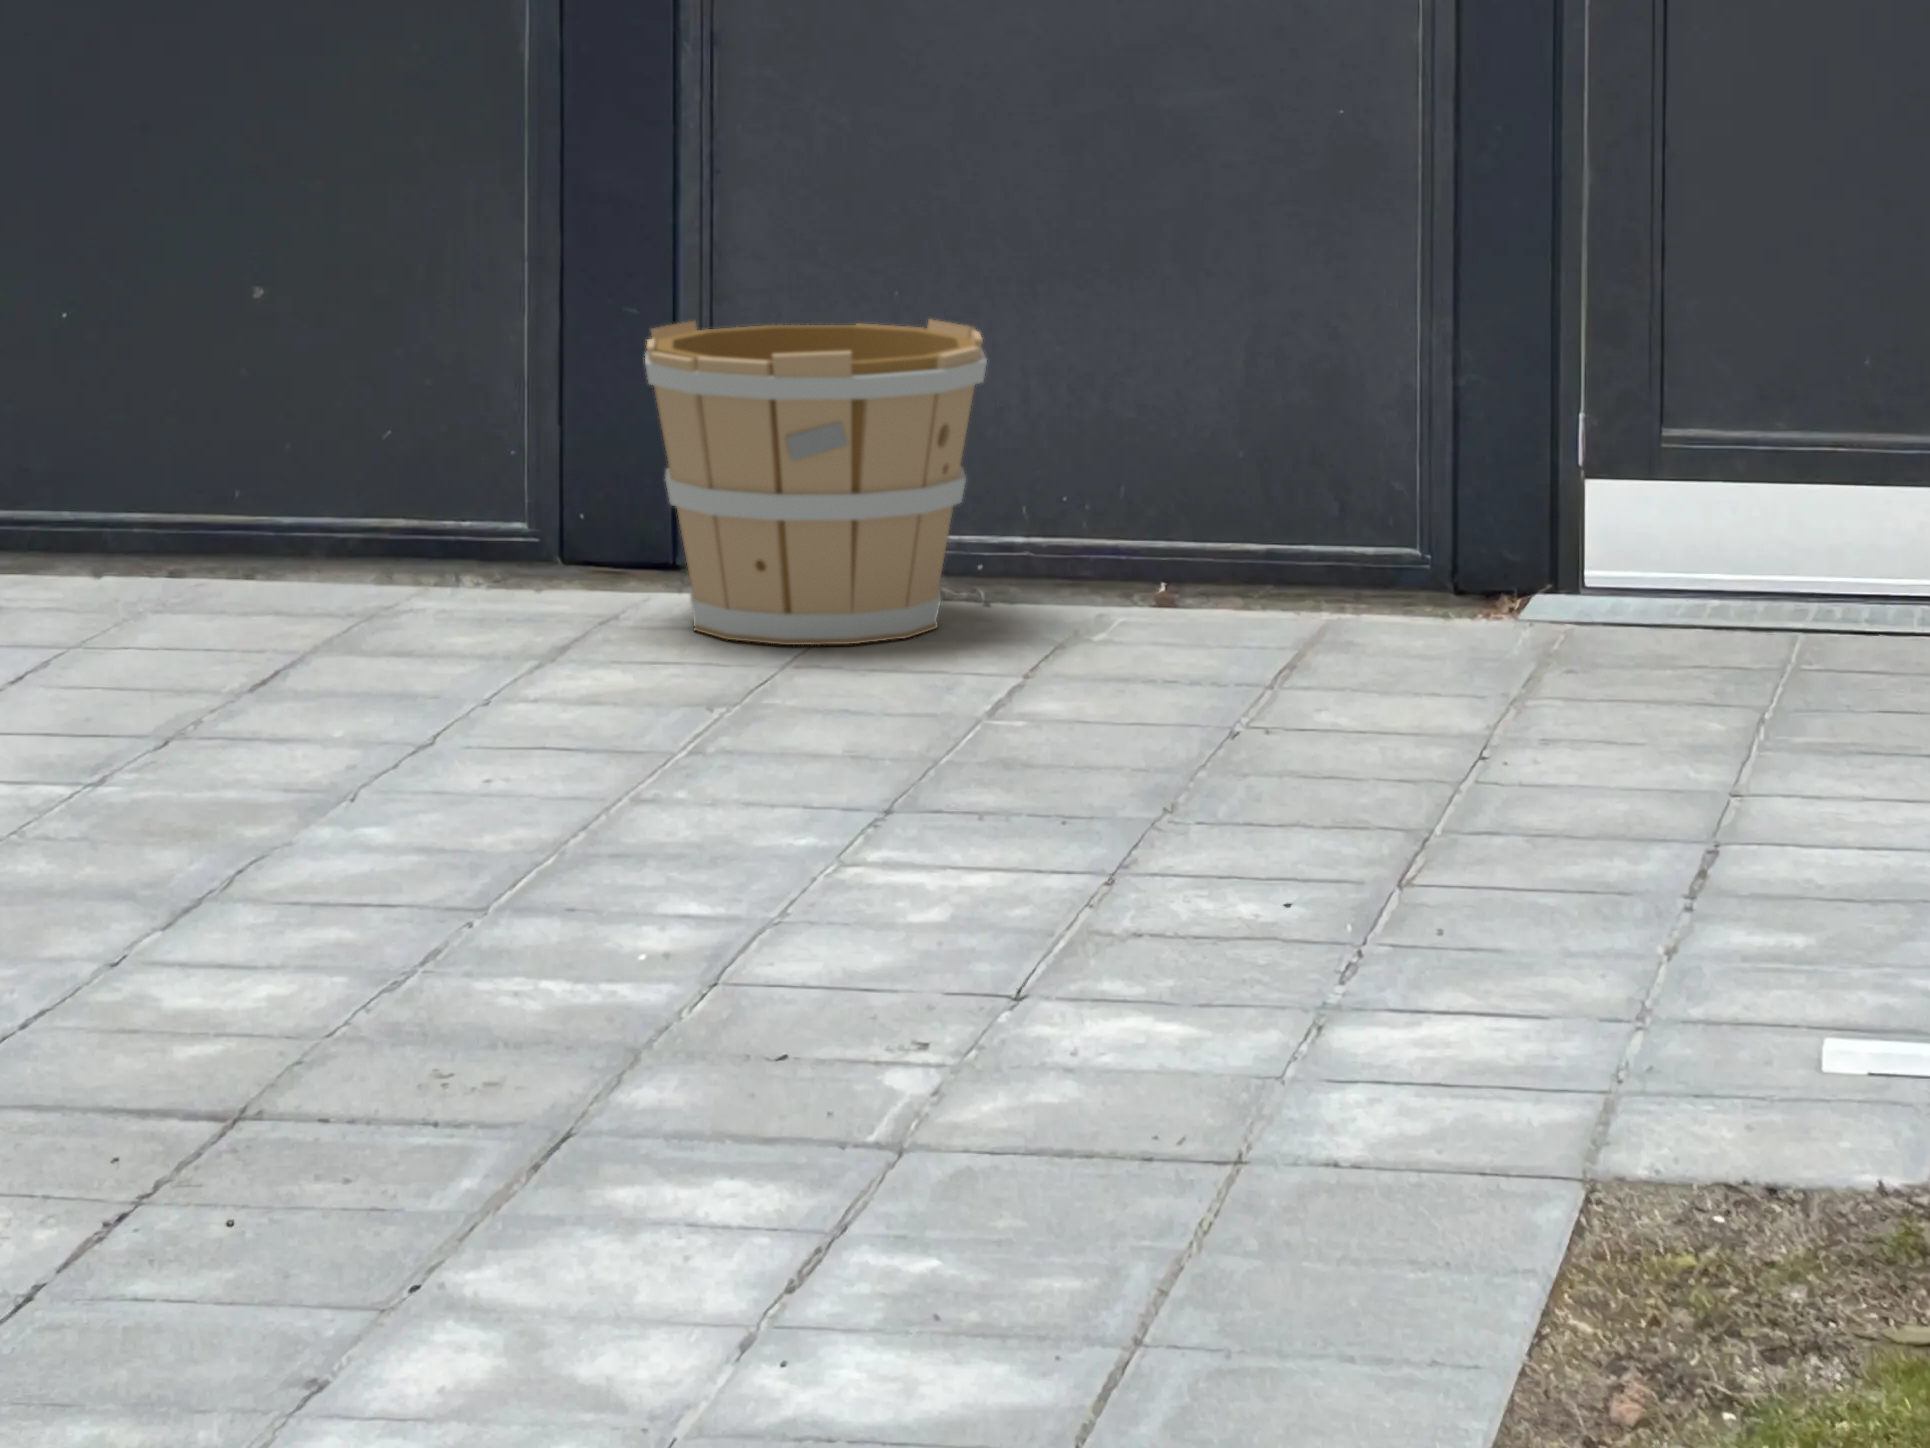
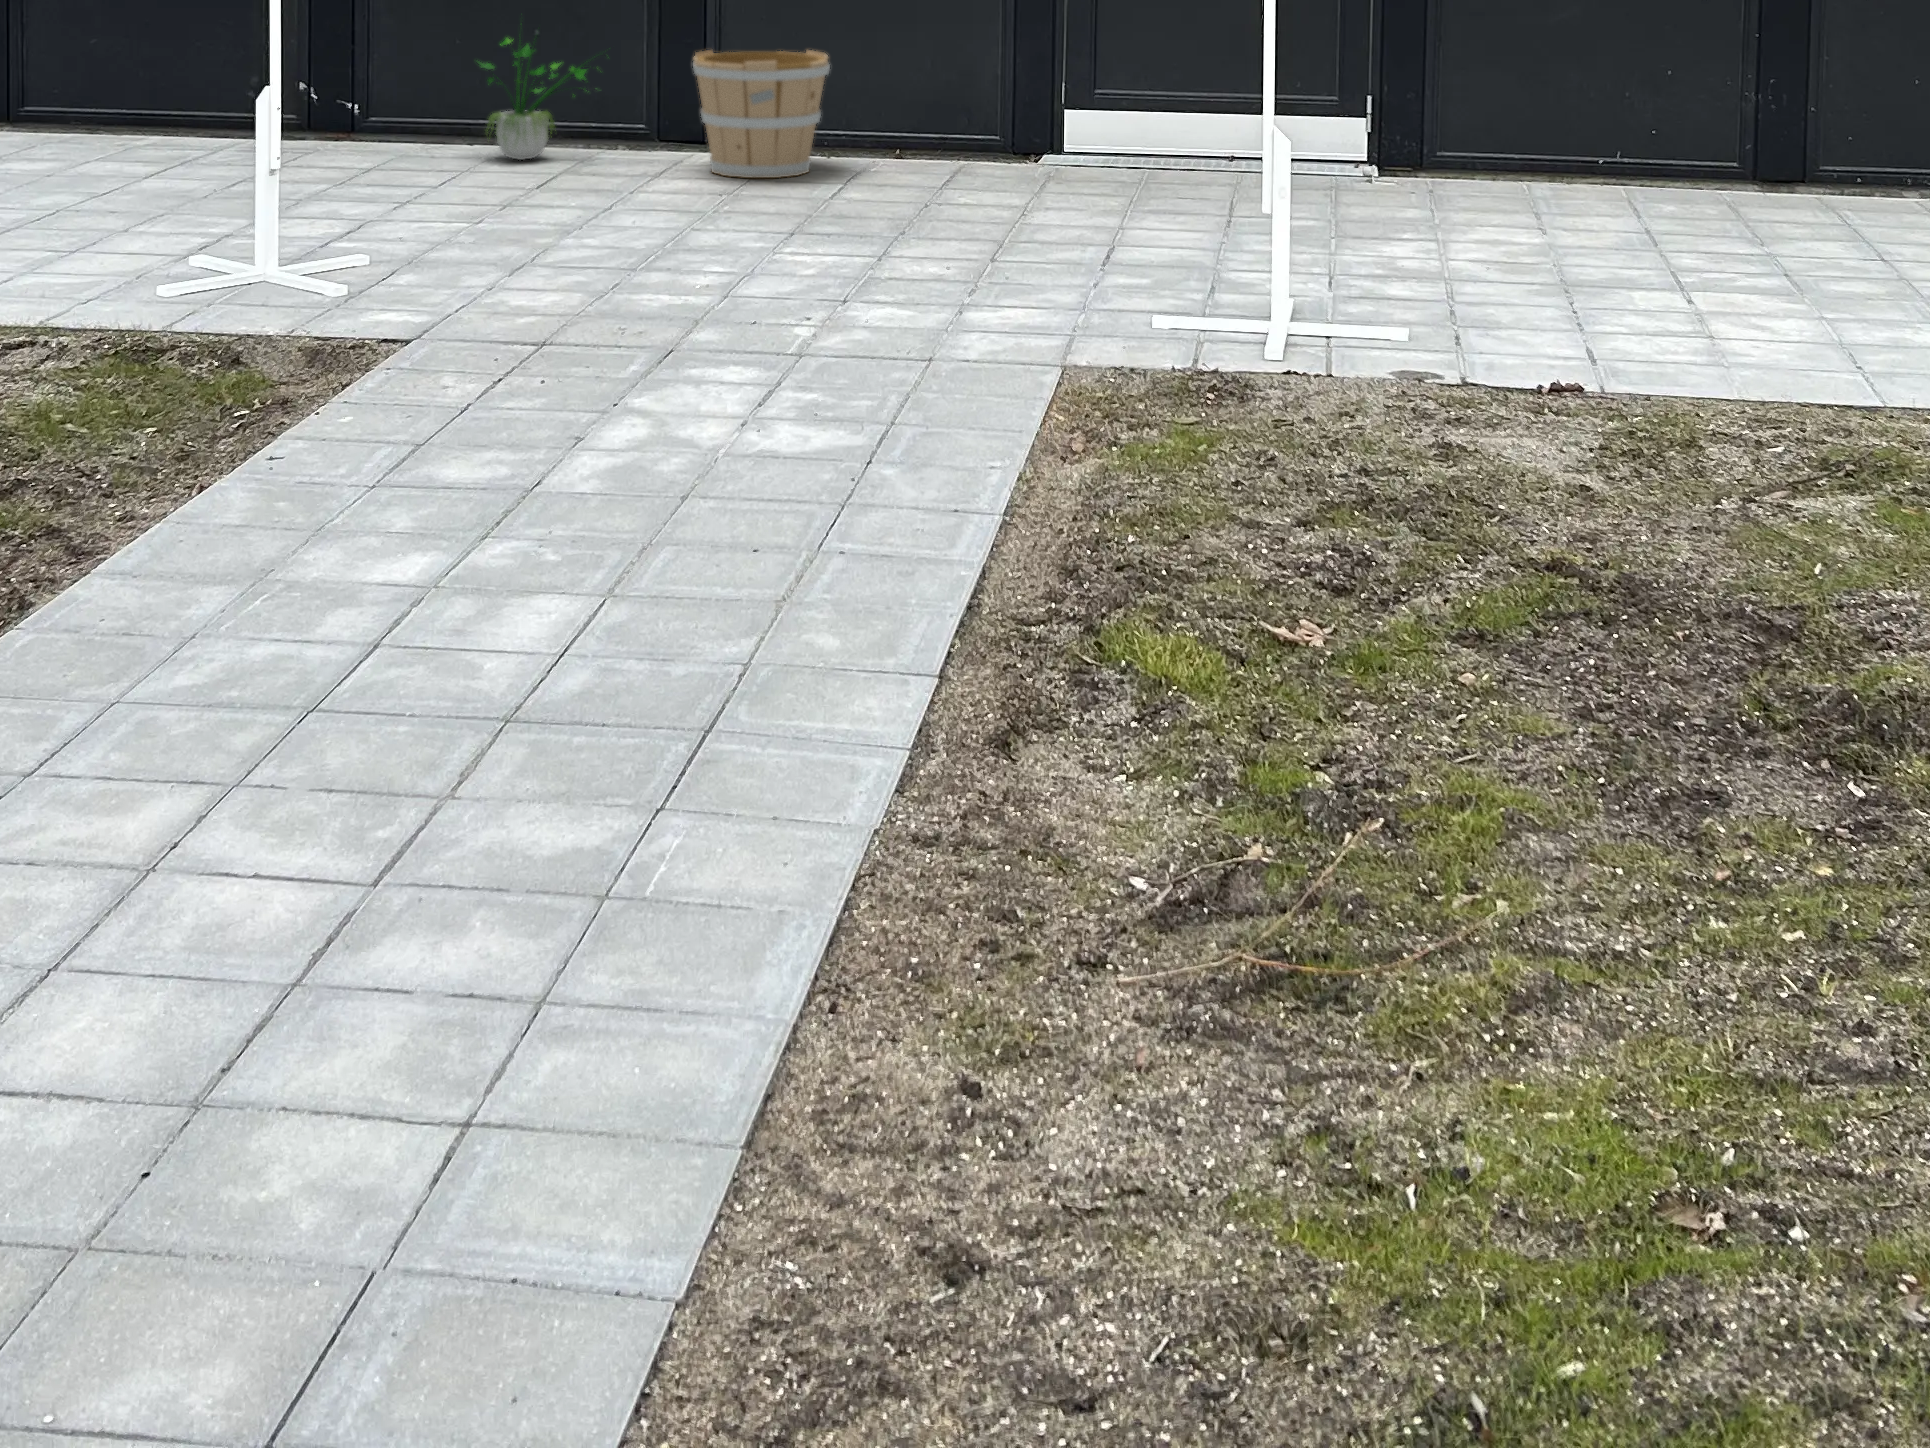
potted plant: none [110,220,457,597] -> present [480,38,587,160]

